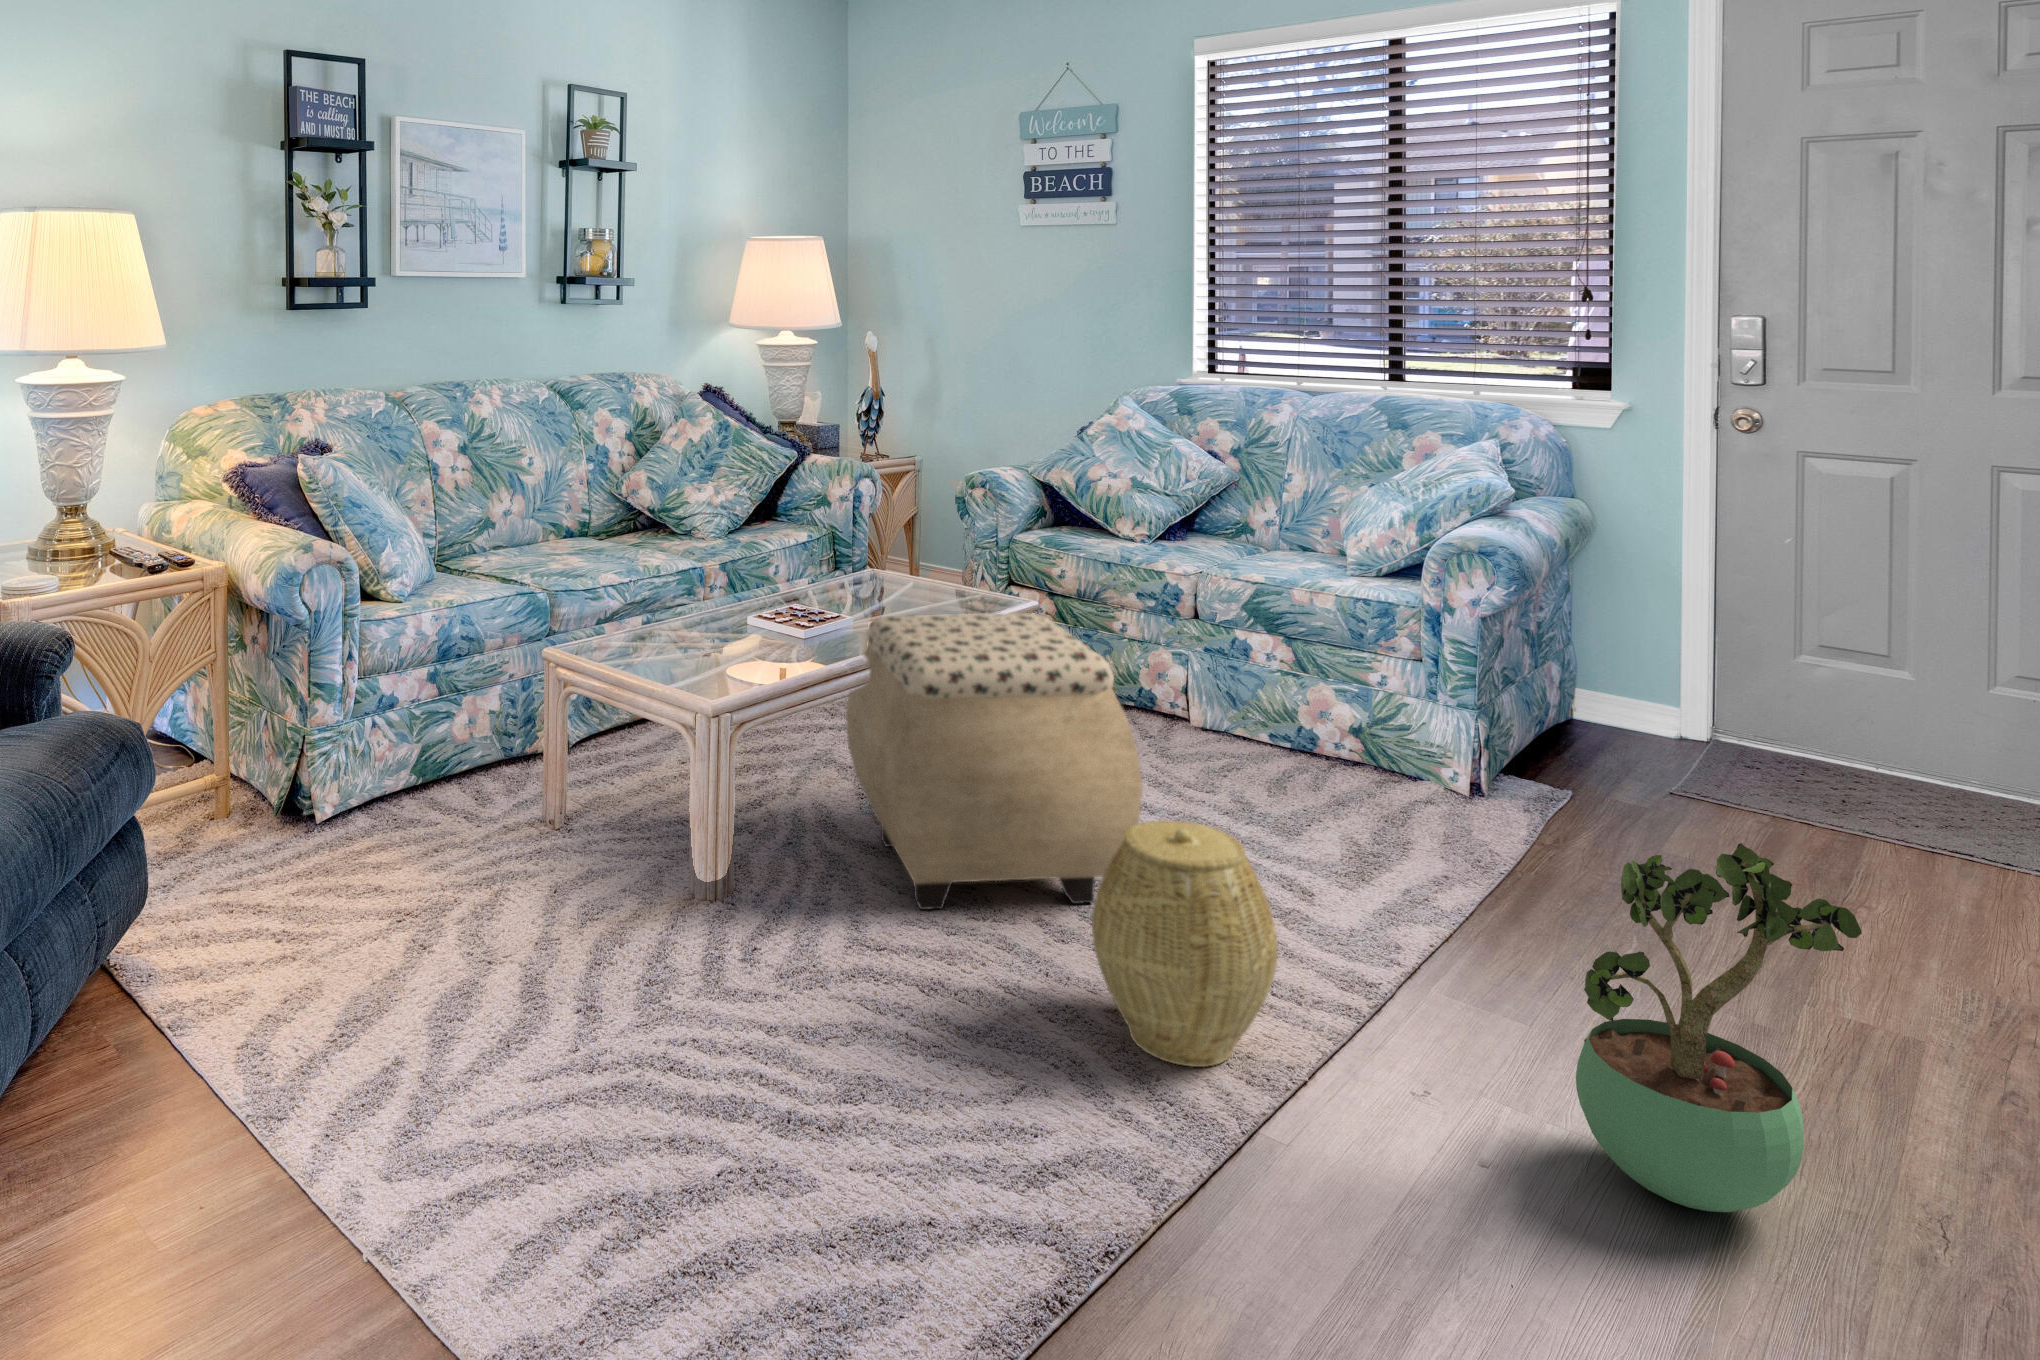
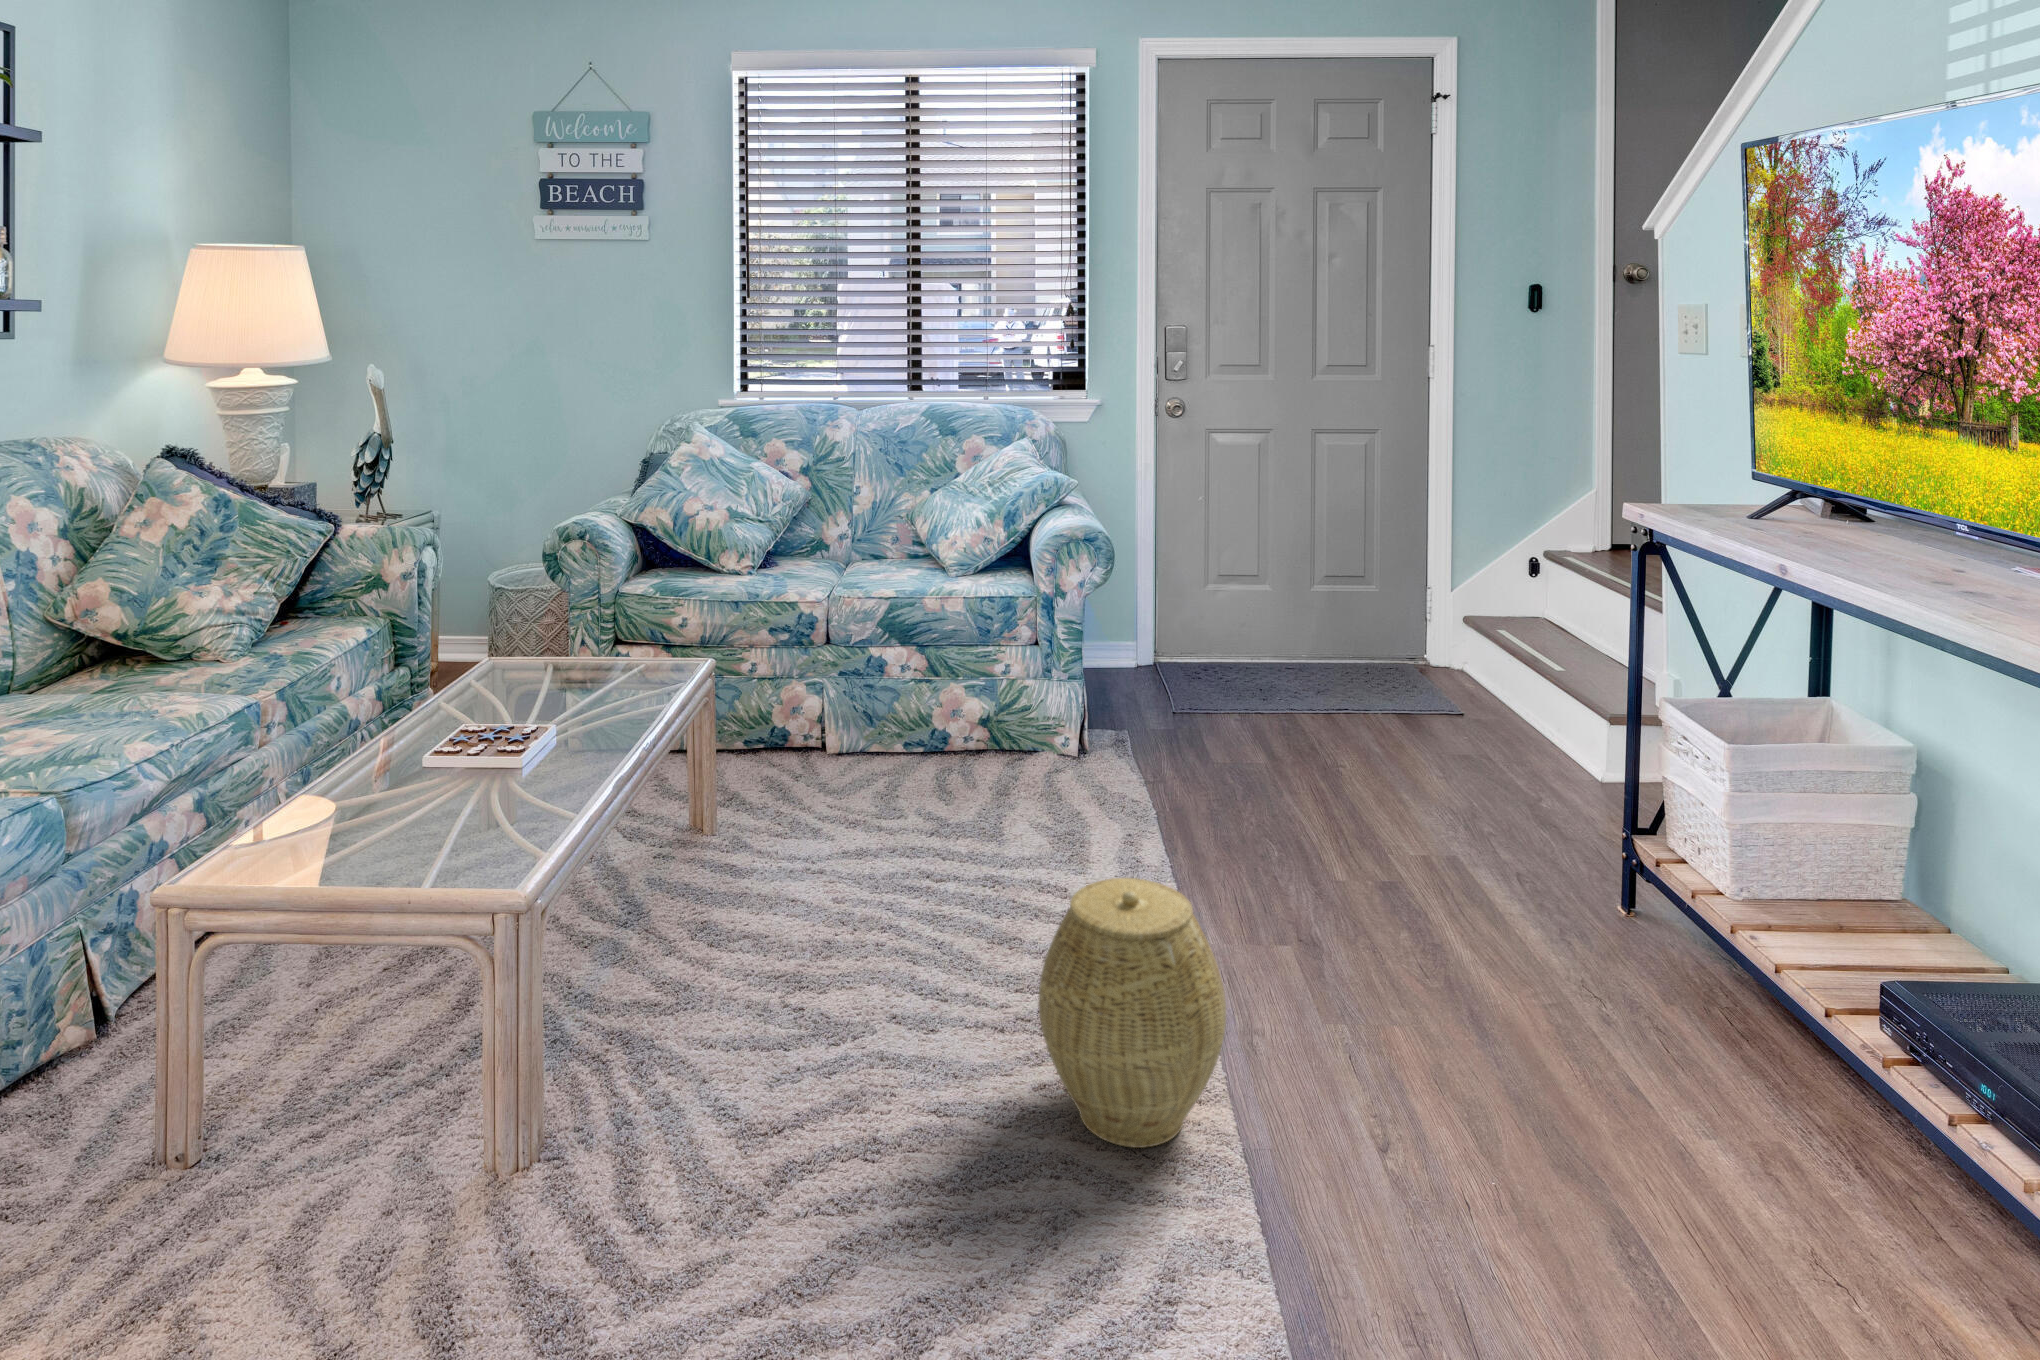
ottoman: present [846,613,1142,910] -> none [593,680,976,1076]
potted plant: present [1576,843,1862,1212] -> none [1445,770,1621,1088]

